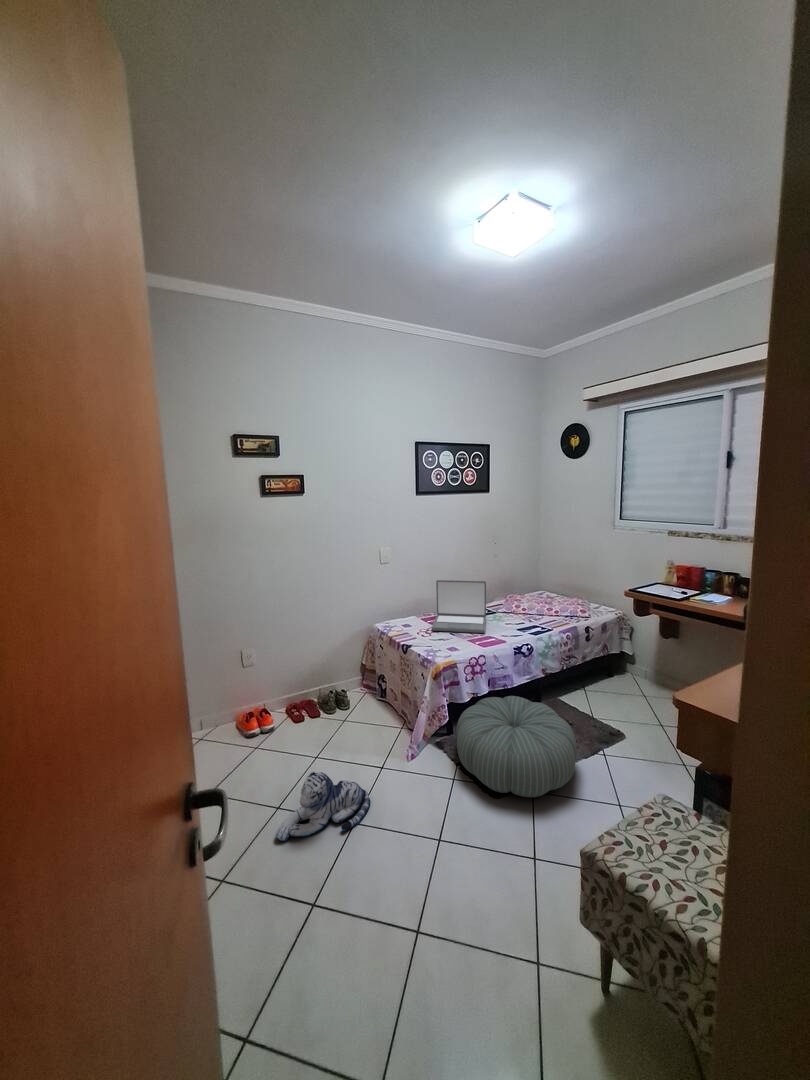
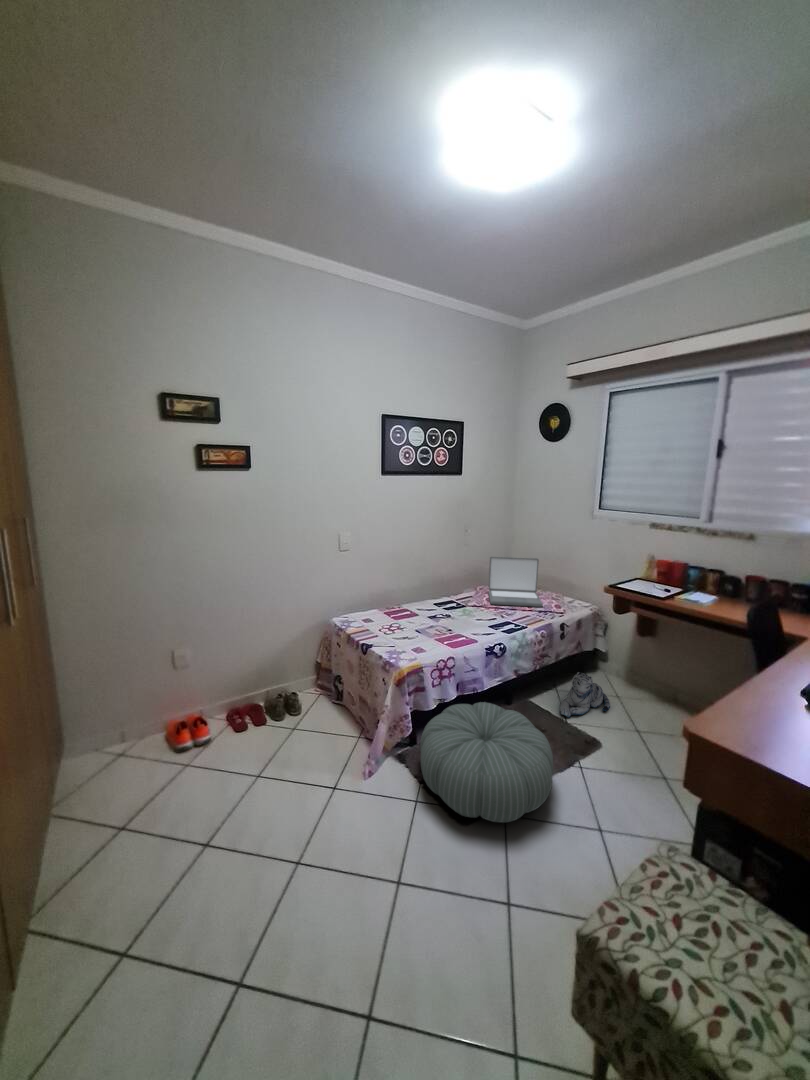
laptop: present [431,580,486,633] -> present [489,557,543,607]
plush toy: present [275,772,370,841] -> present [560,672,610,717]

